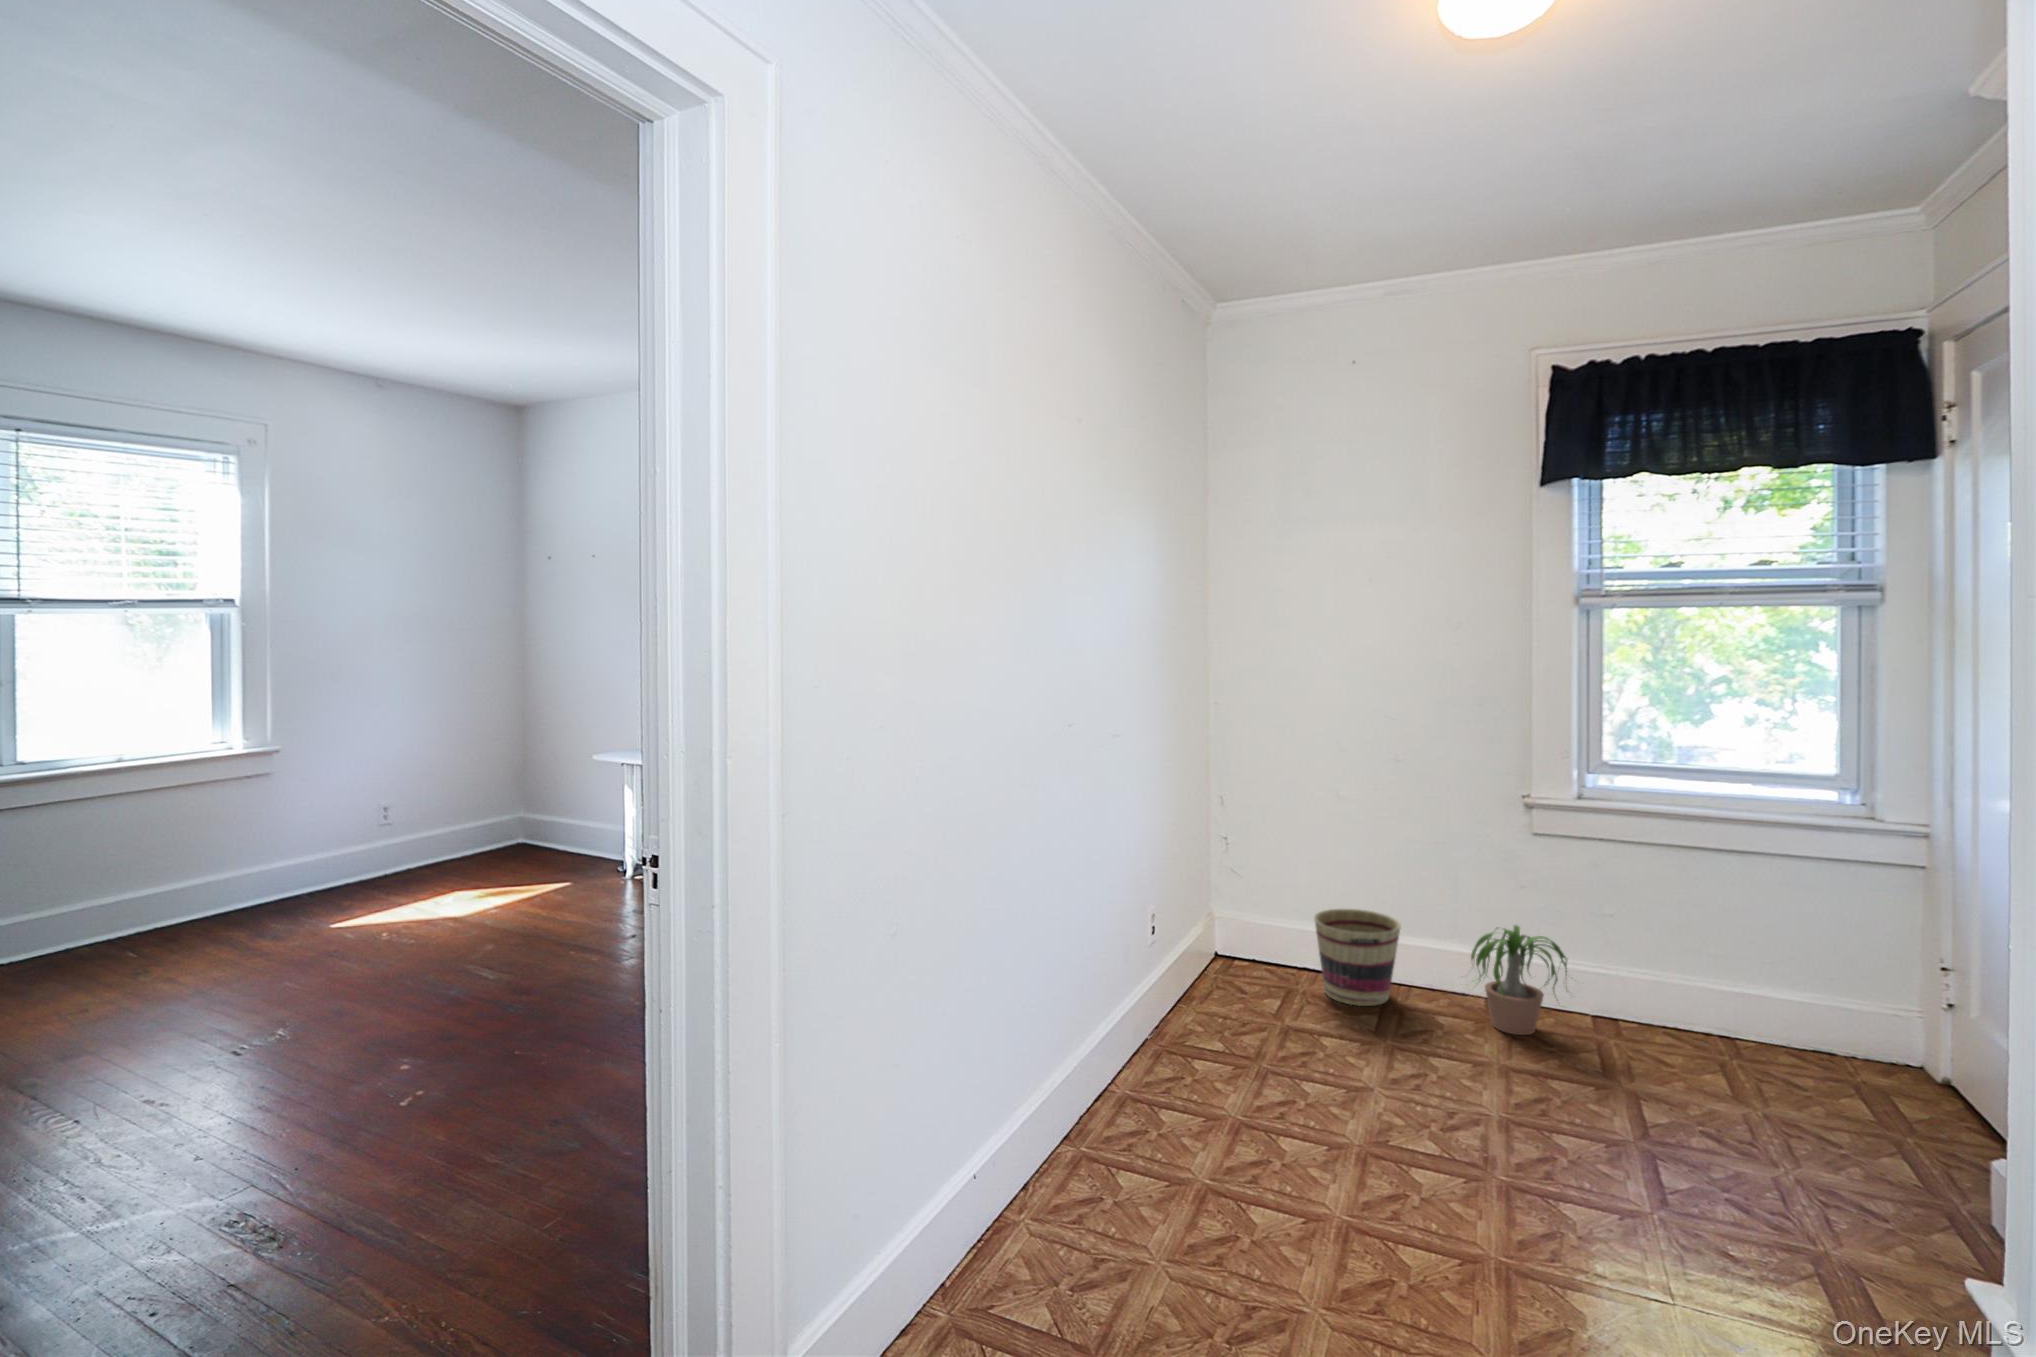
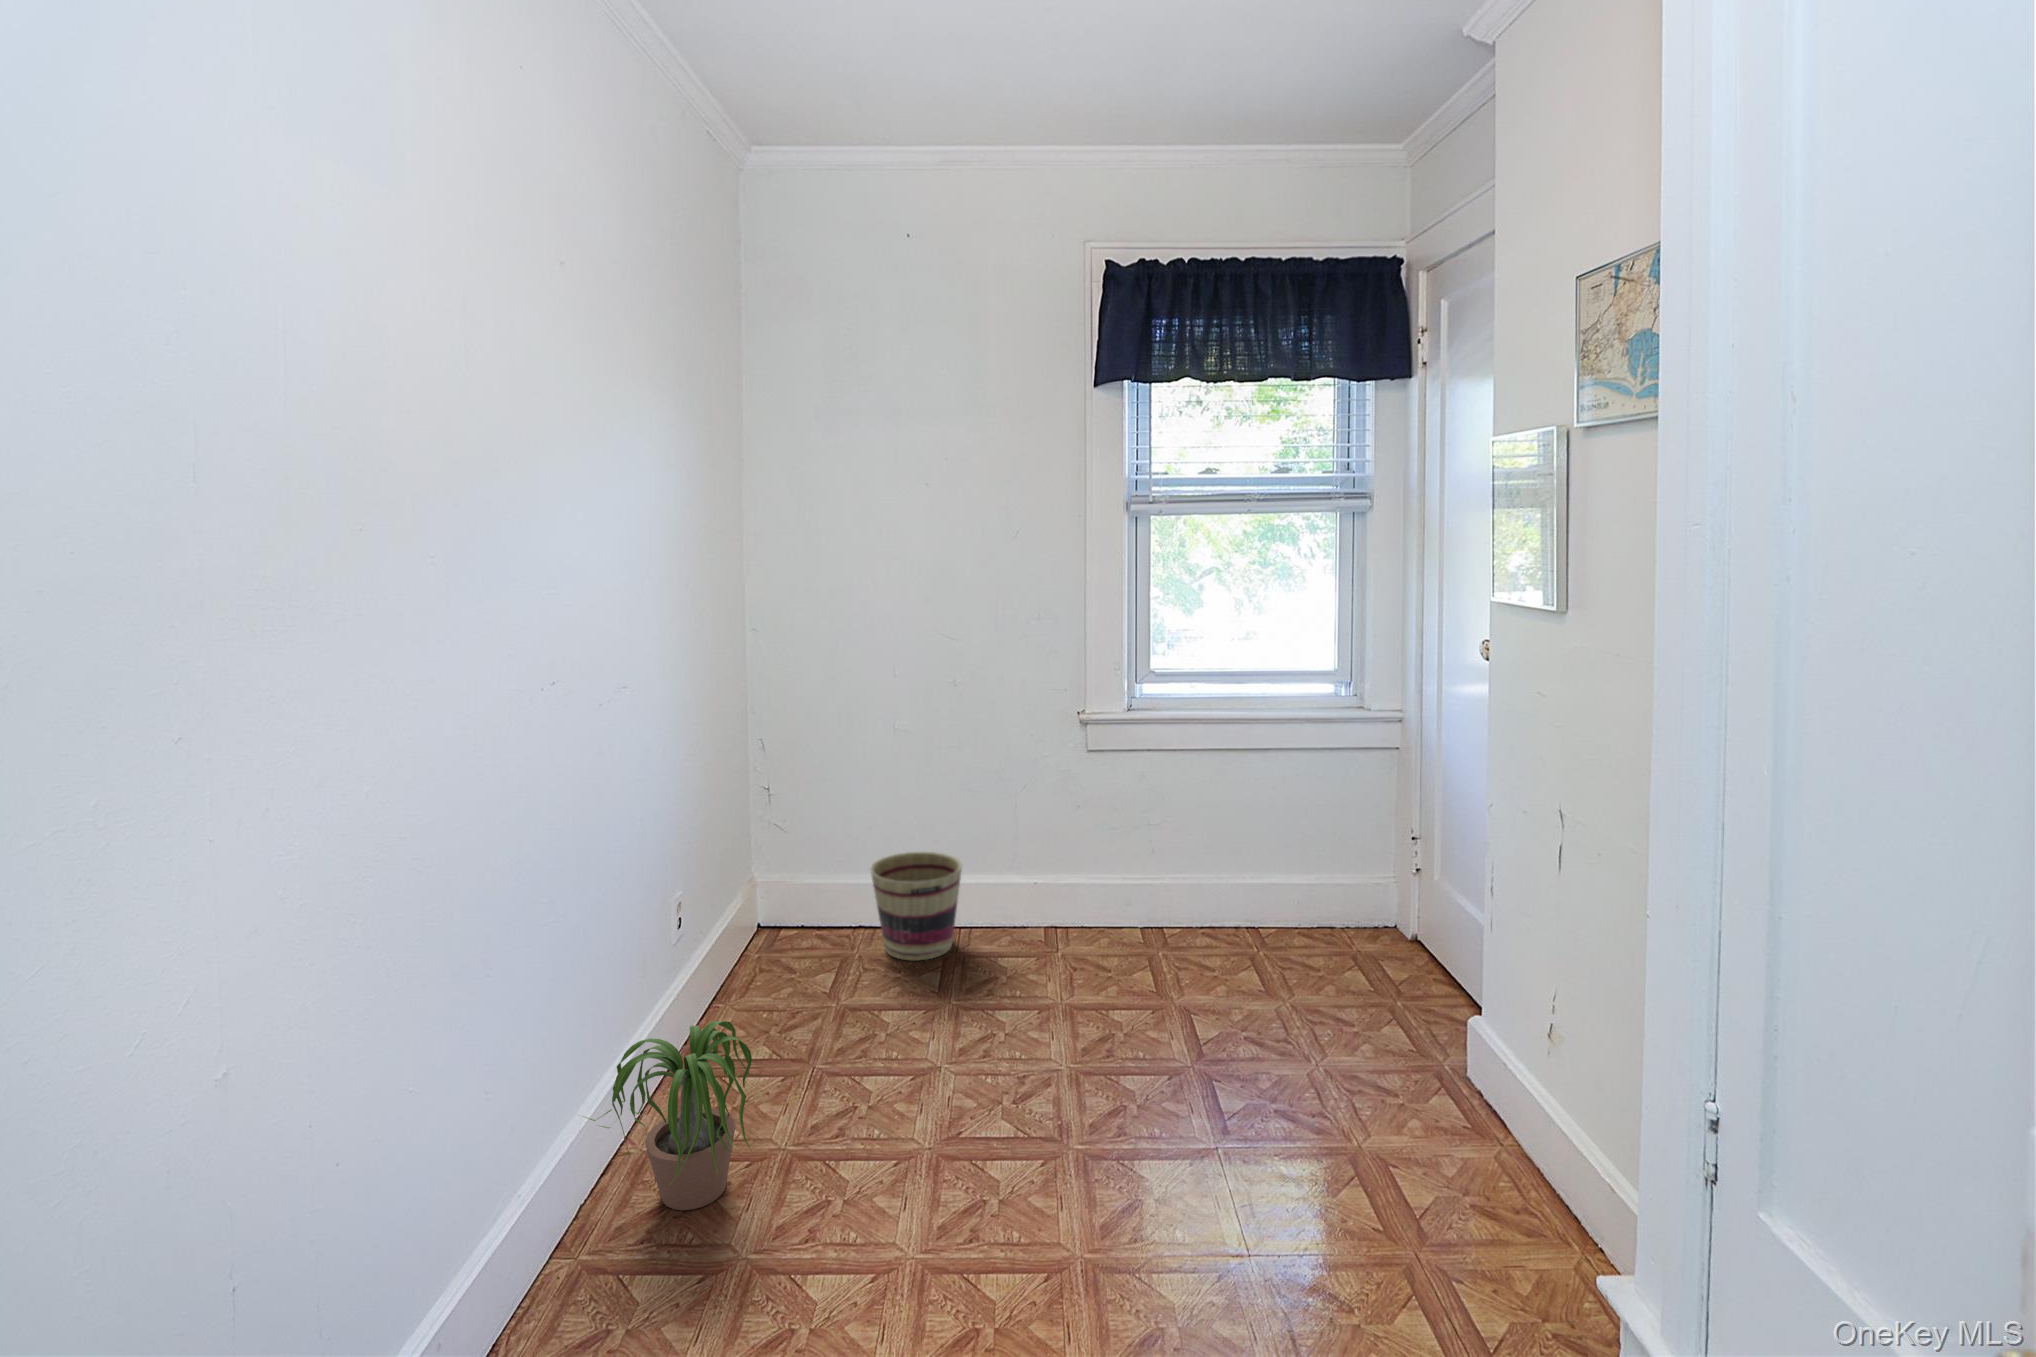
potted plant: present [1471,925,1567,1035] -> present [585,1021,759,1210]

